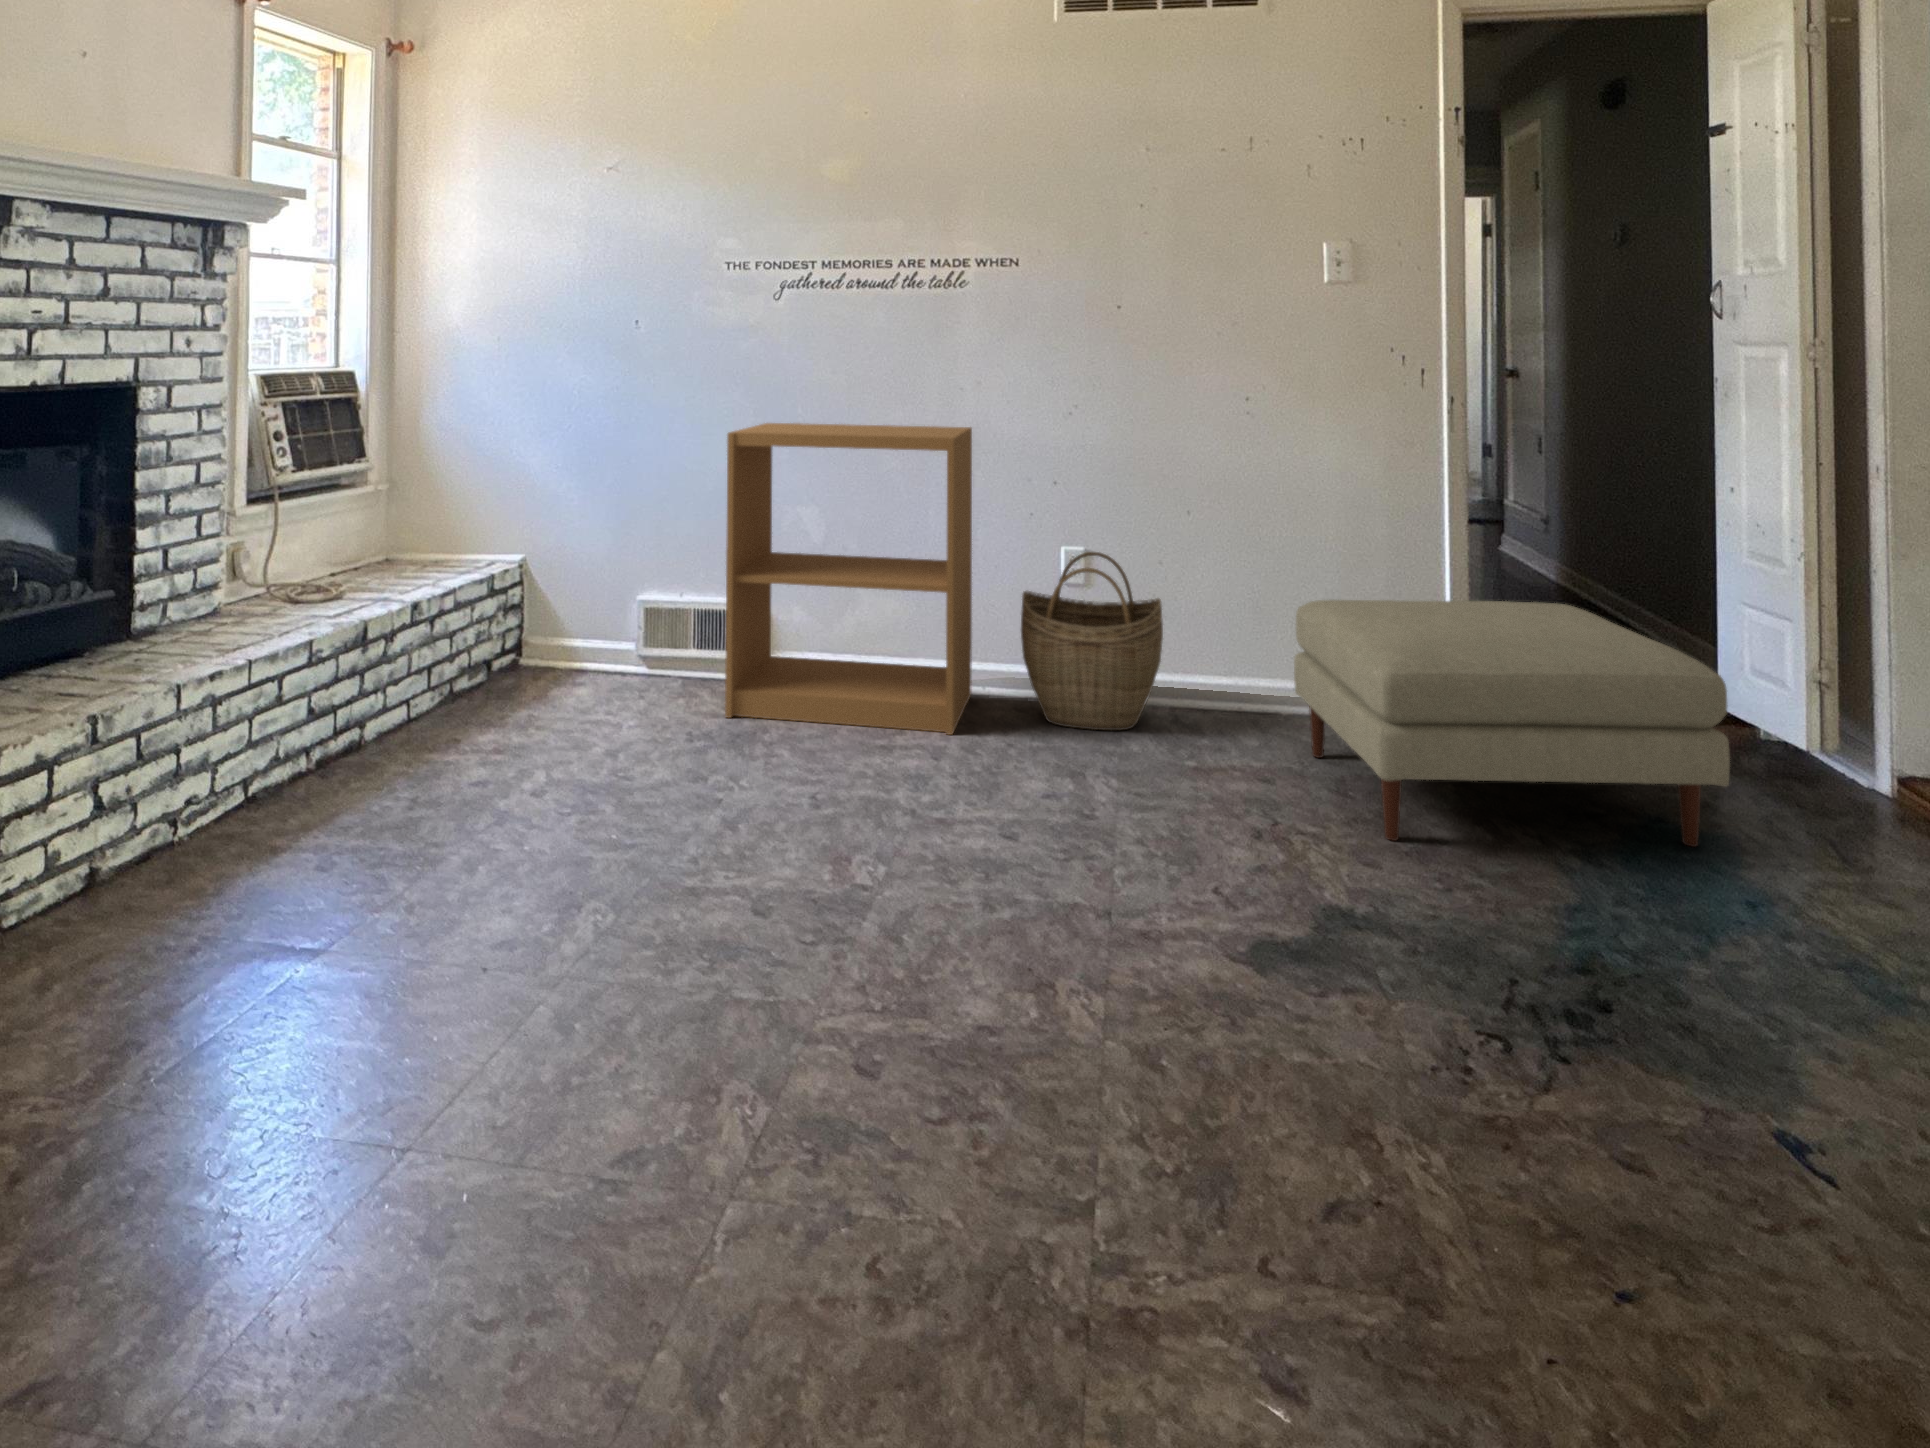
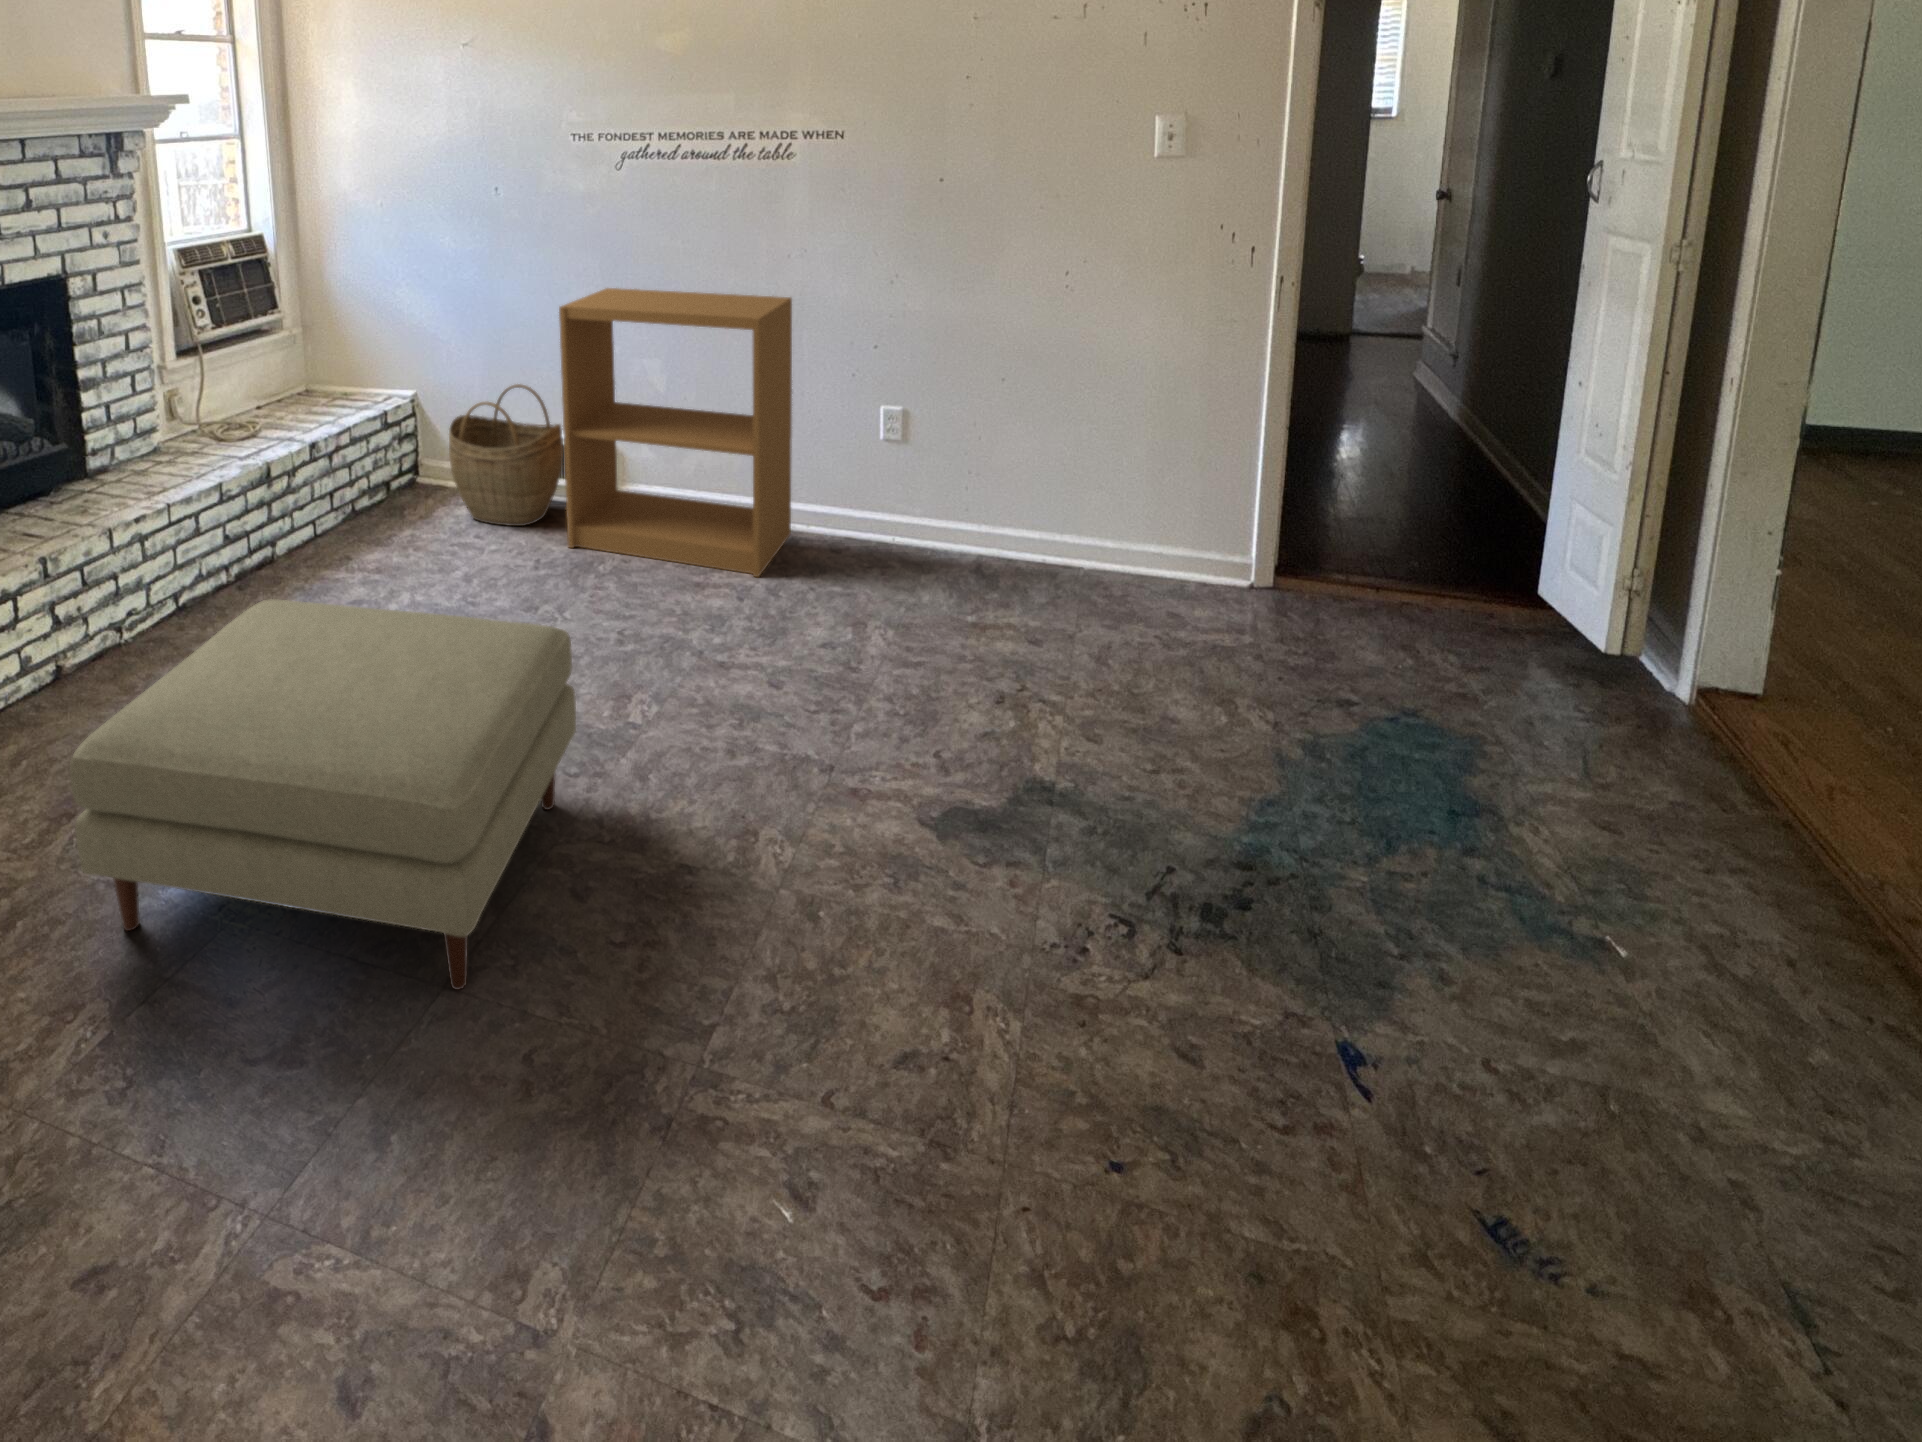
woven basket: present [1021,552,1163,731] -> present [449,384,563,526]
ottoman: present [1294,600,1730,846] -> present [70,599,576,990]

